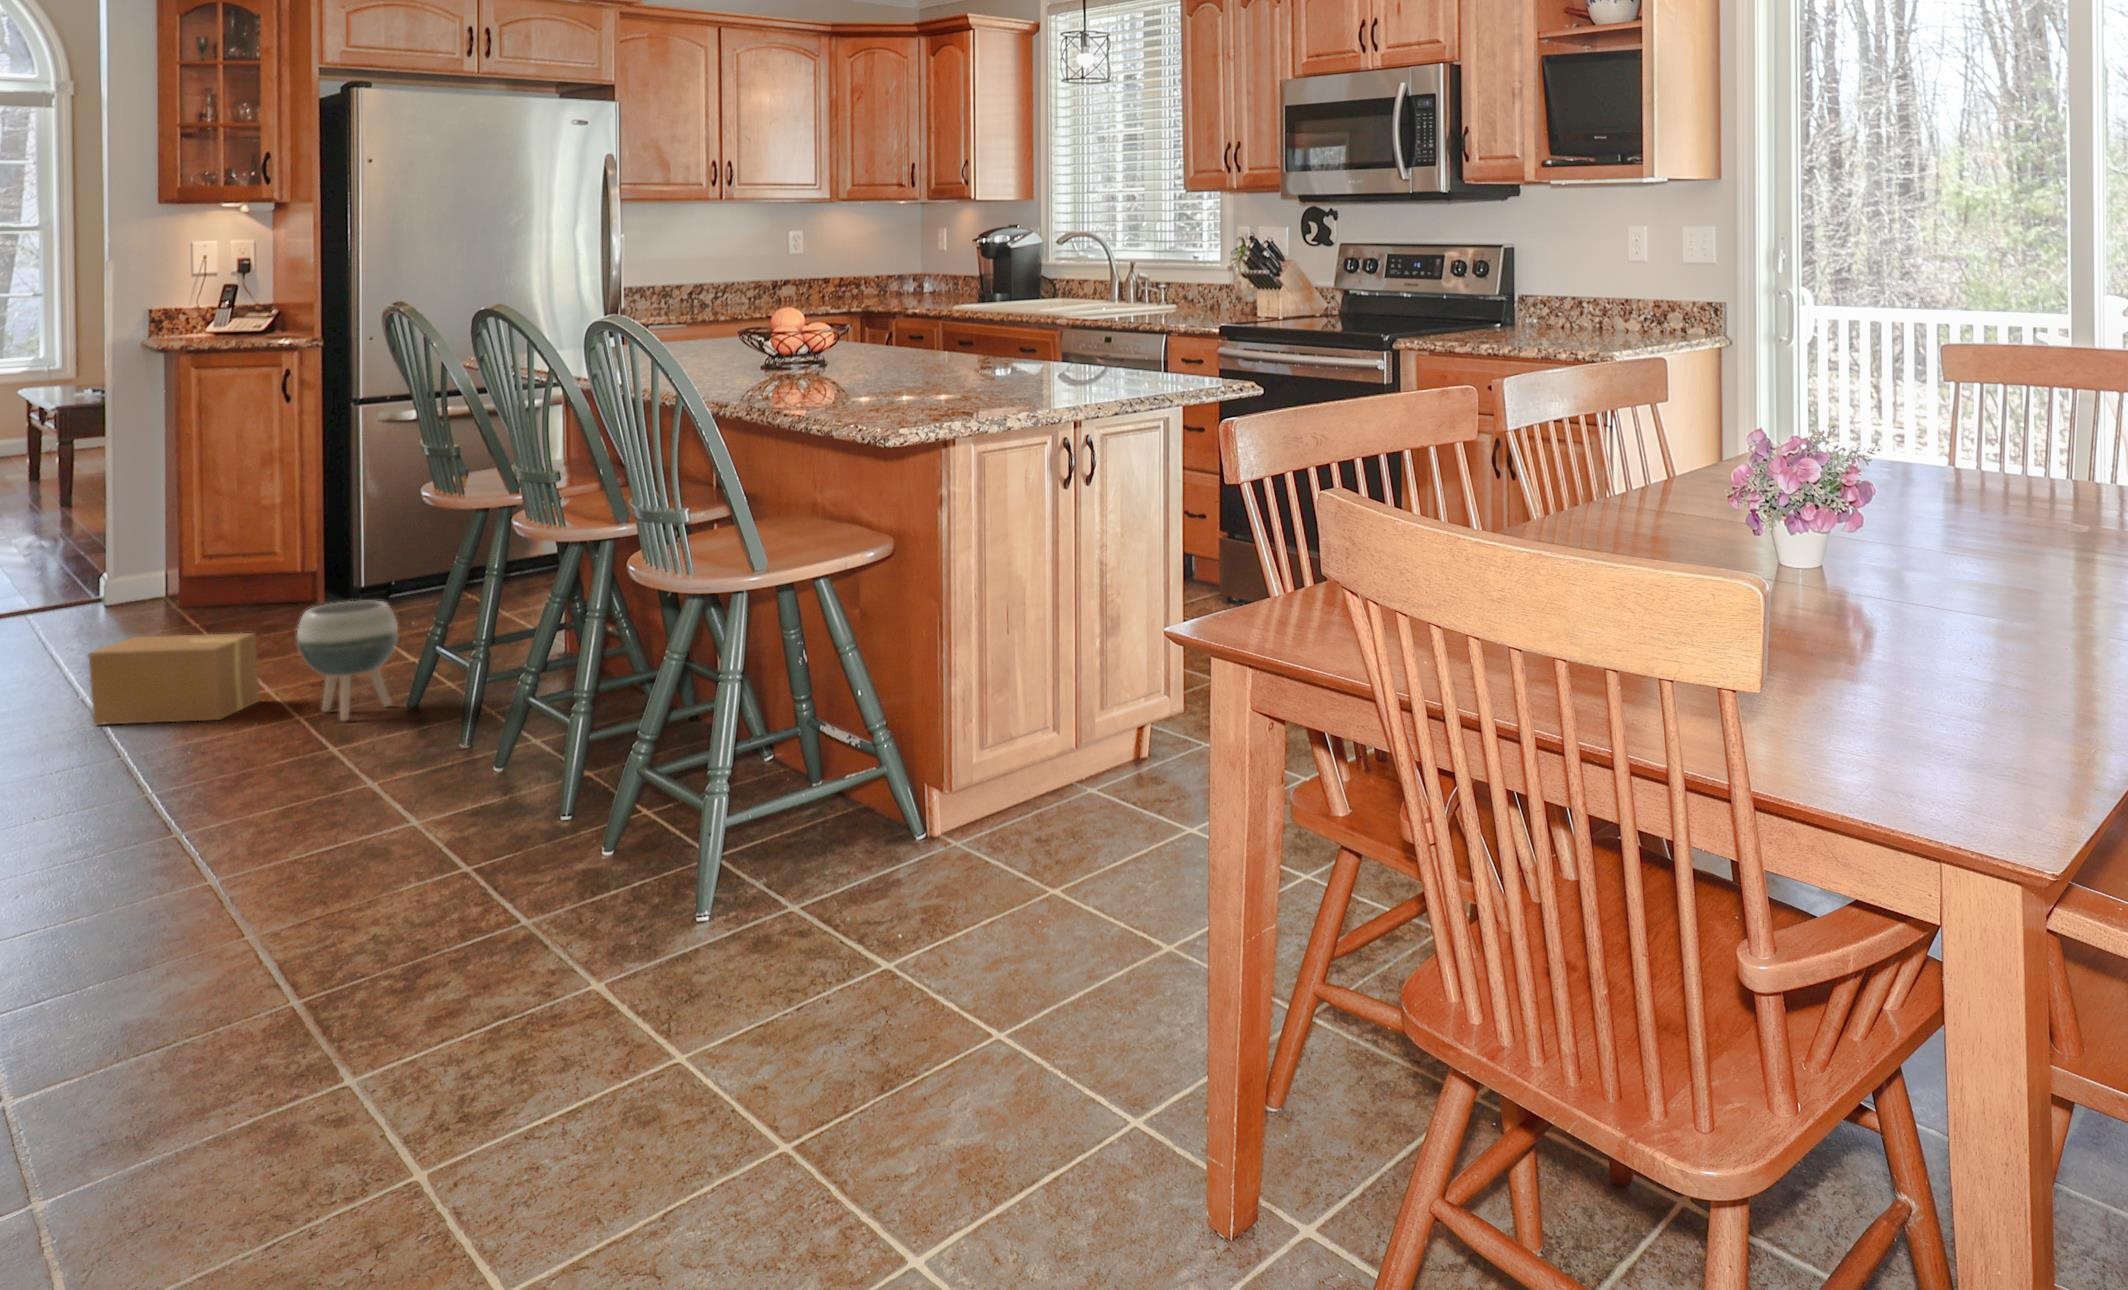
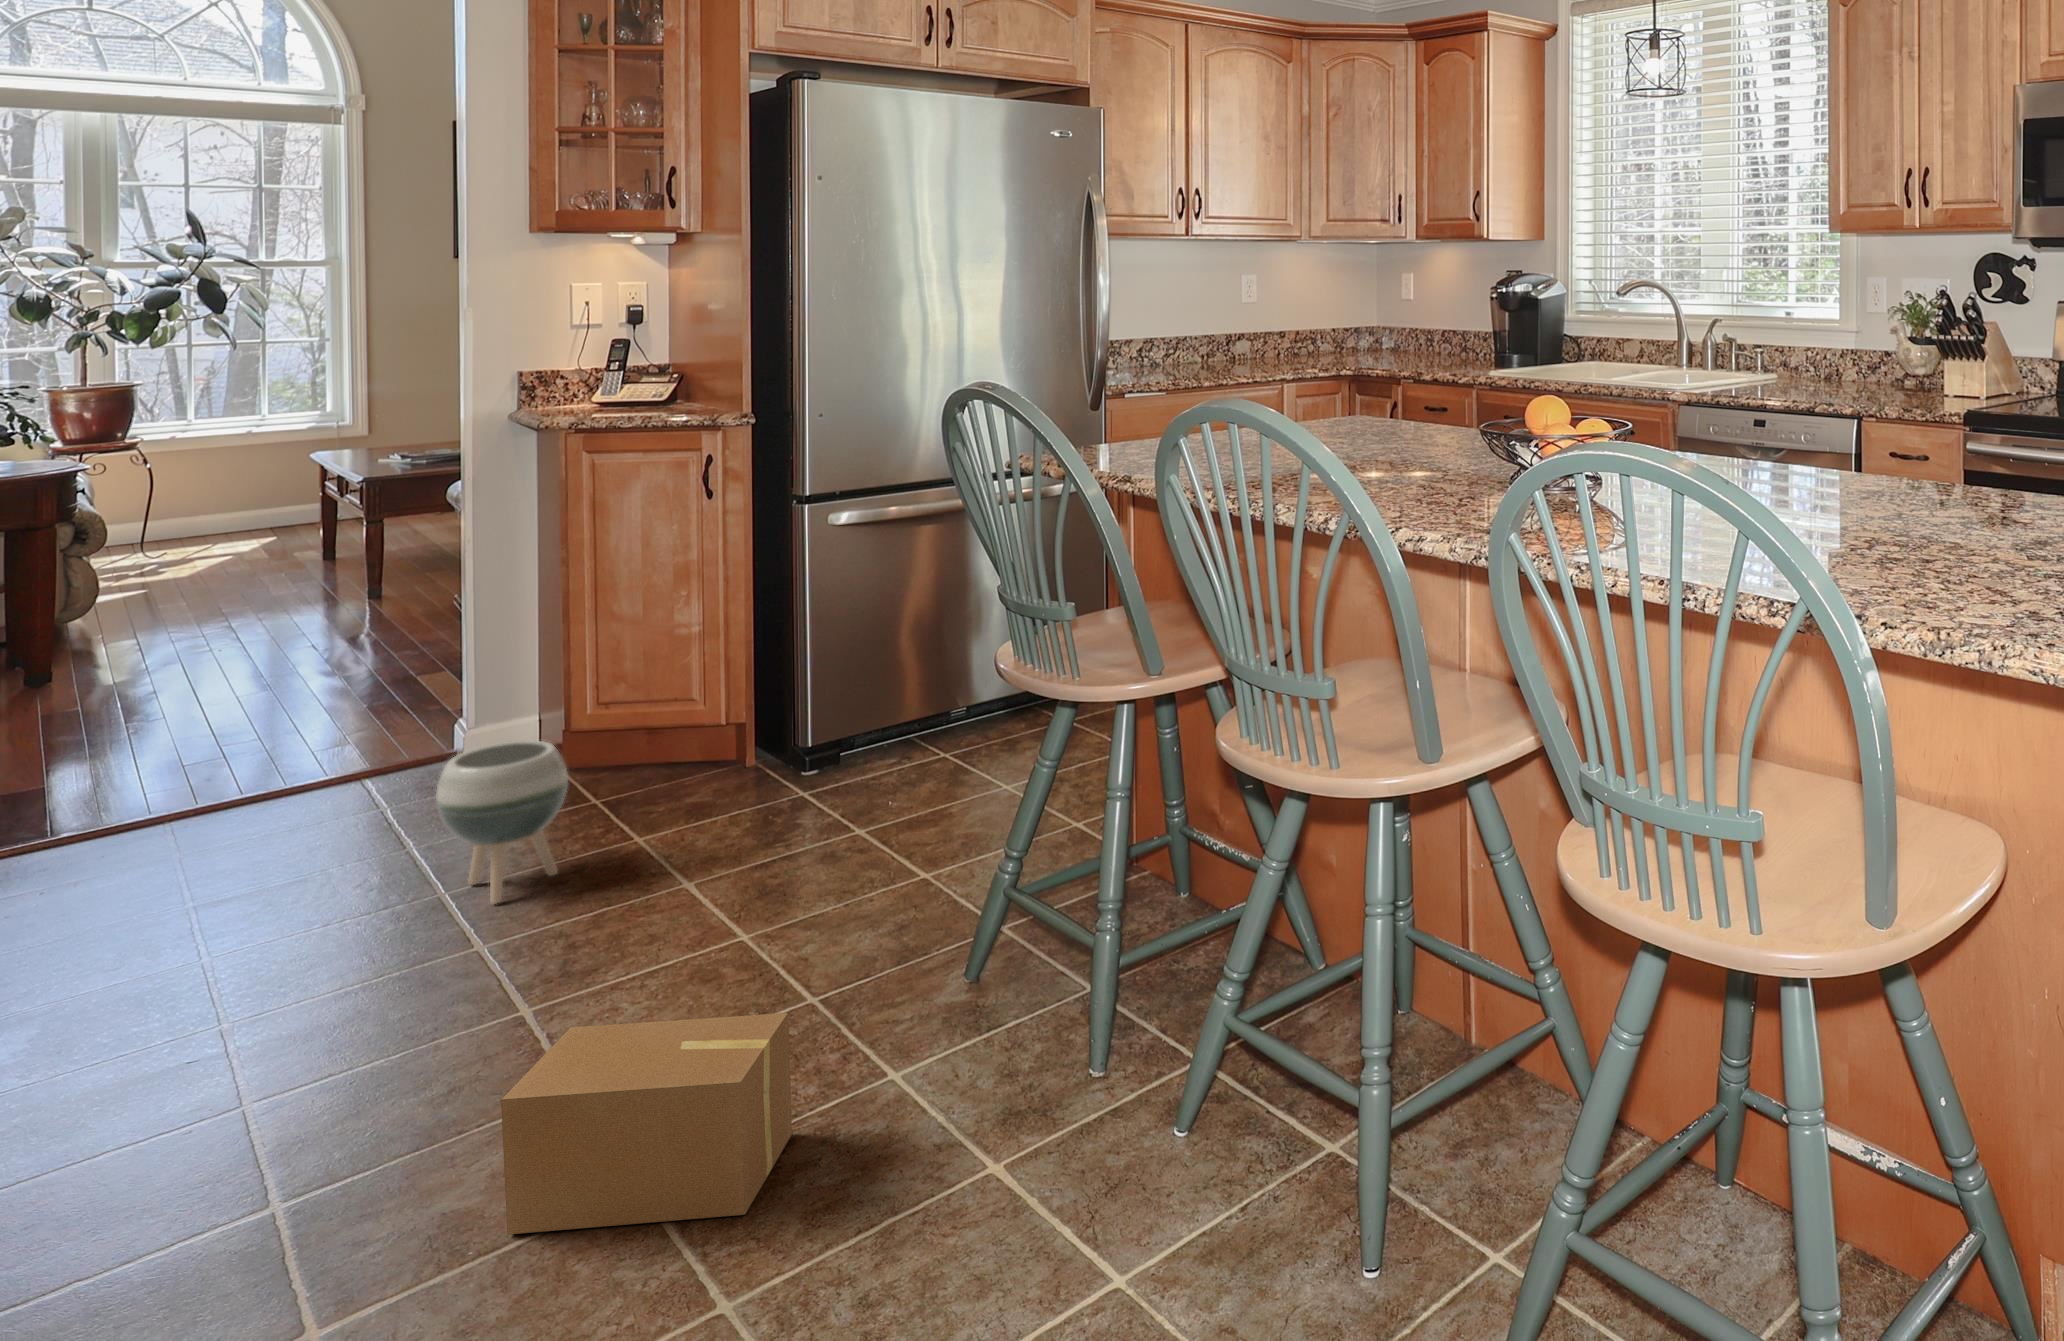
planter: present [297,601,398,720] -> present [436,741,568,904]

